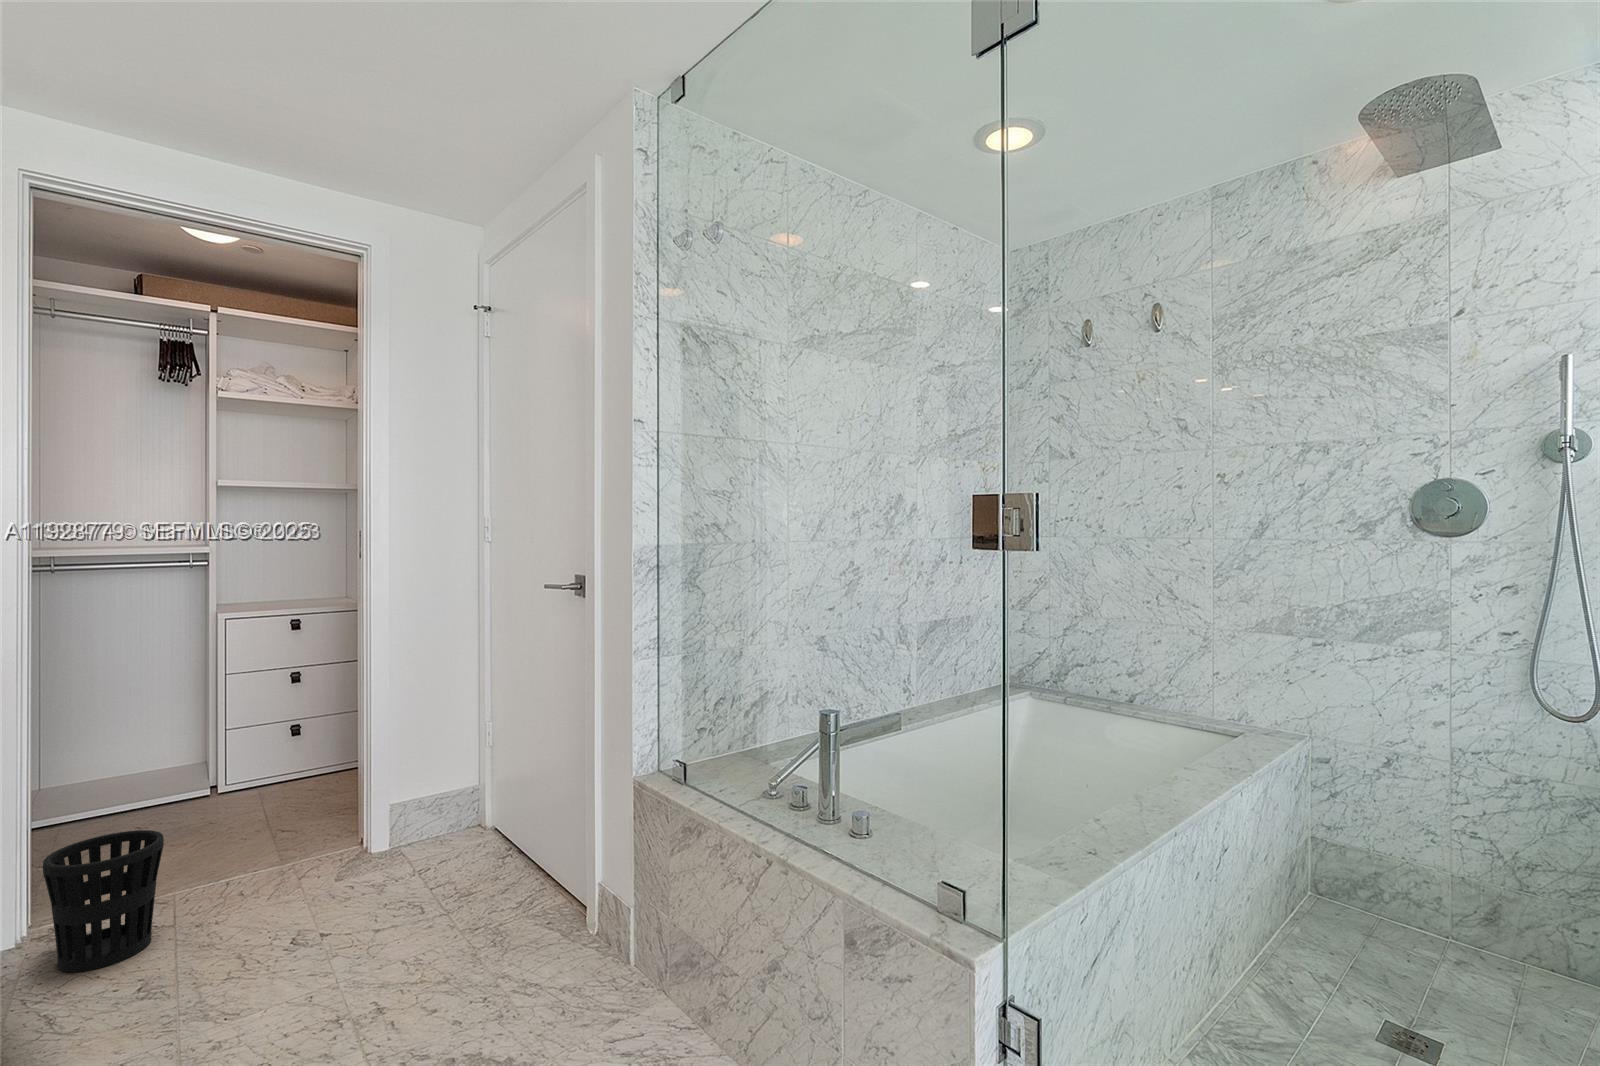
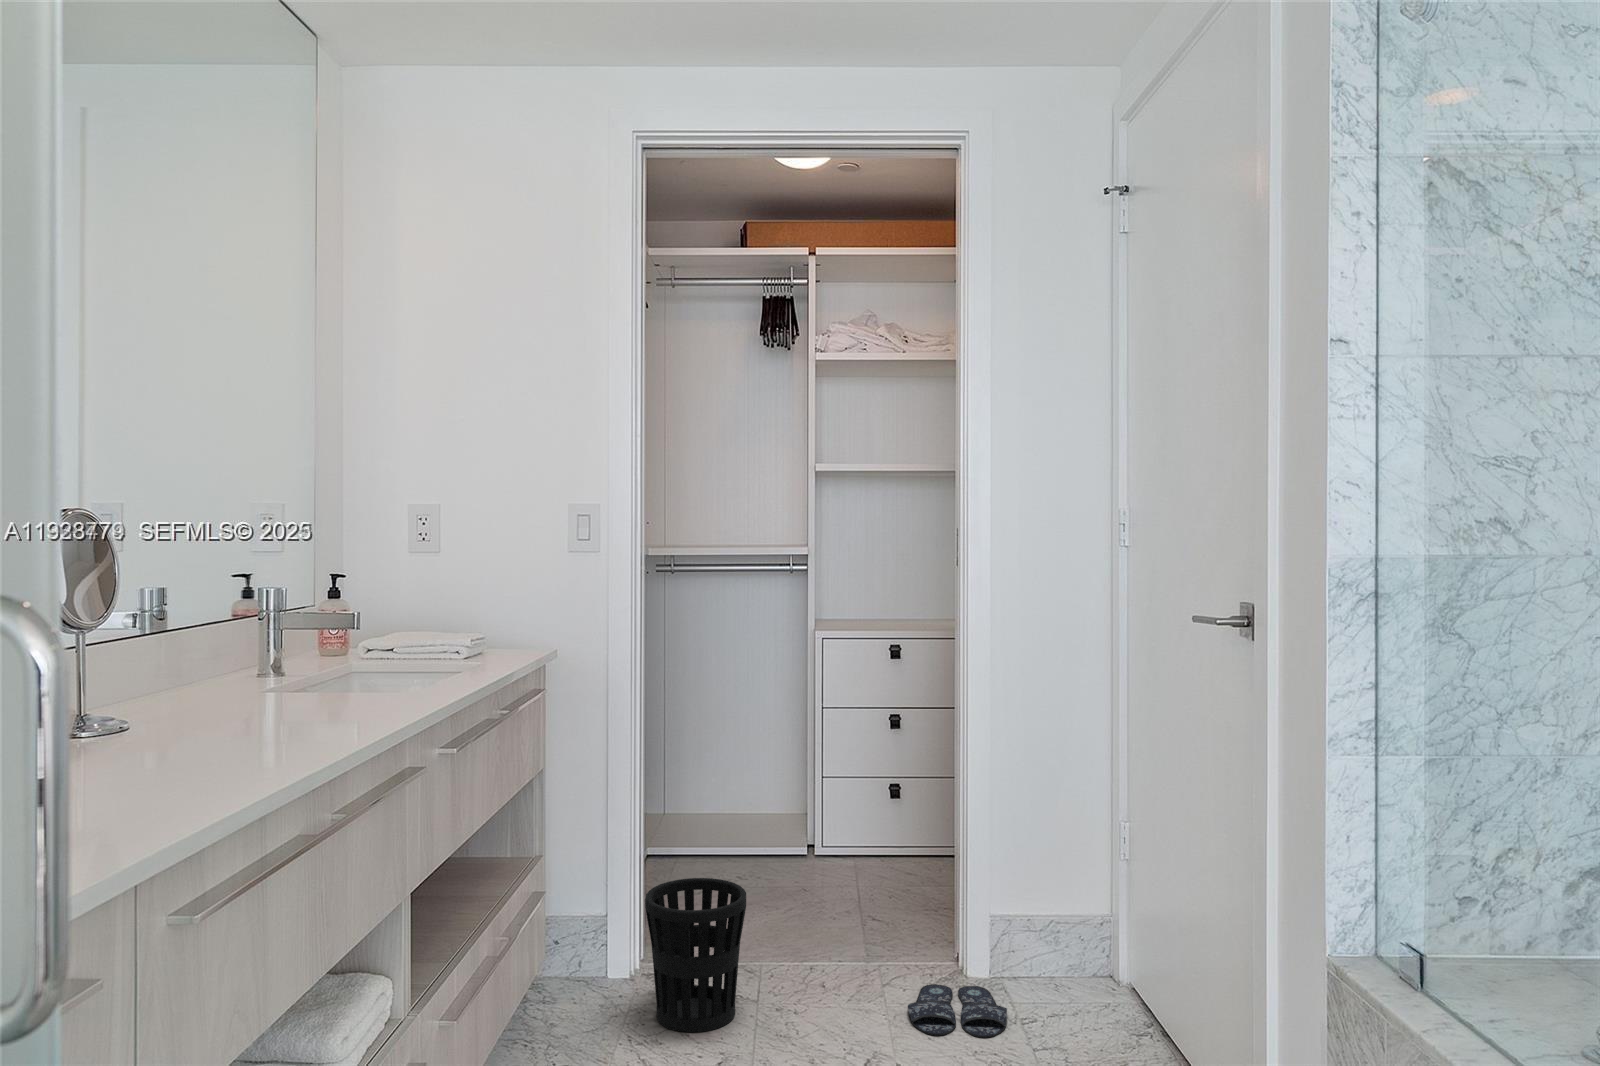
slippers: none [323,858,405,900] -> present [908,984,1007,1038]

